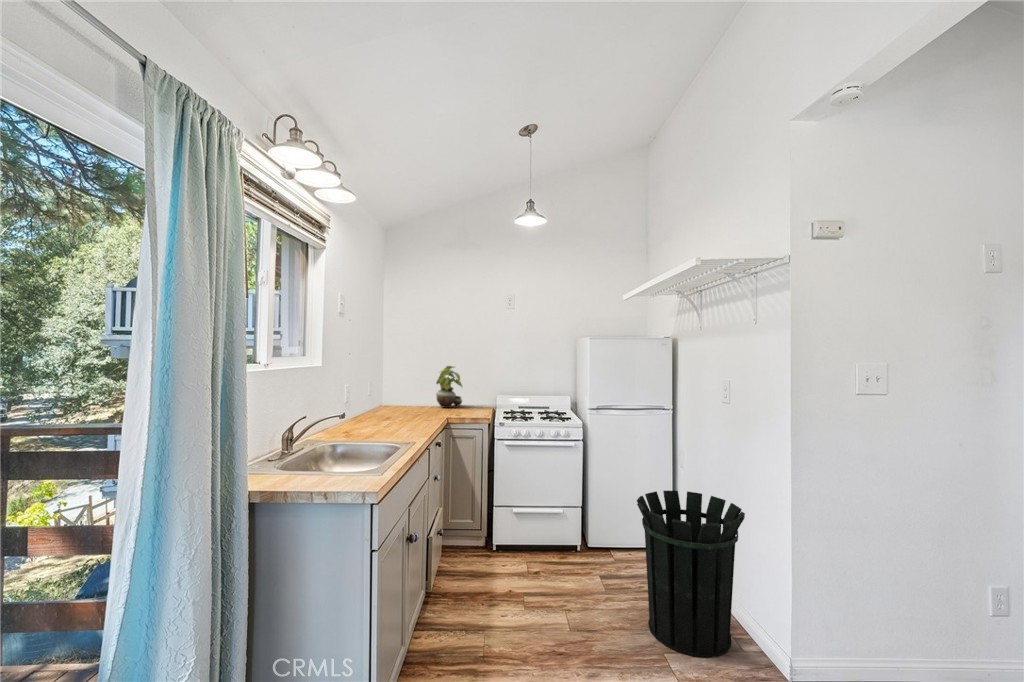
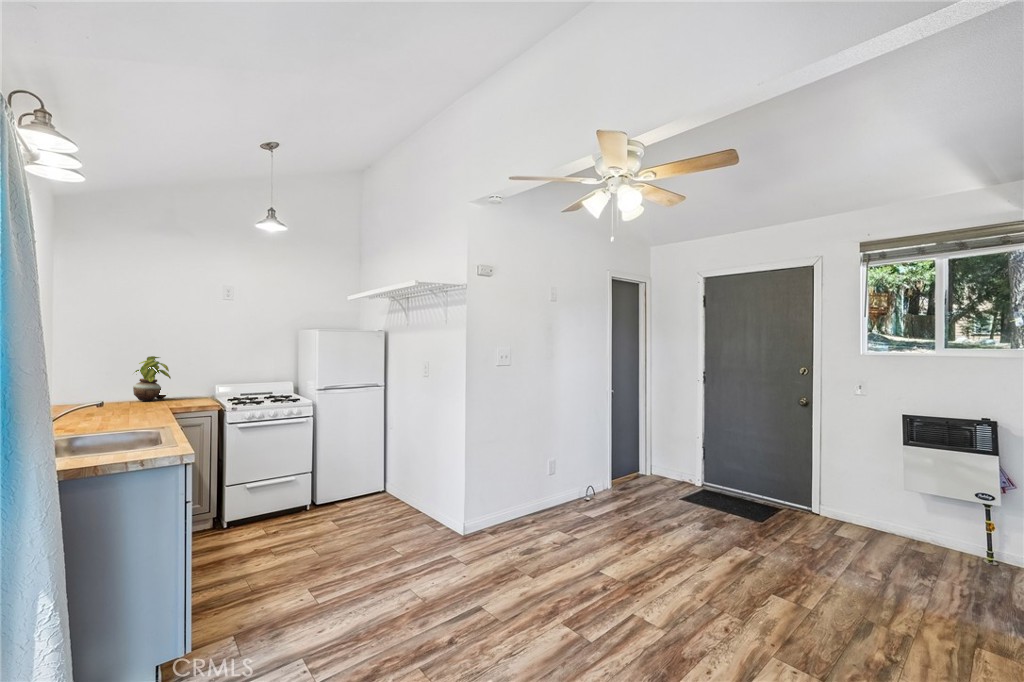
waste bin: present [637,491,745,658] -> none [369,441,439,544]

